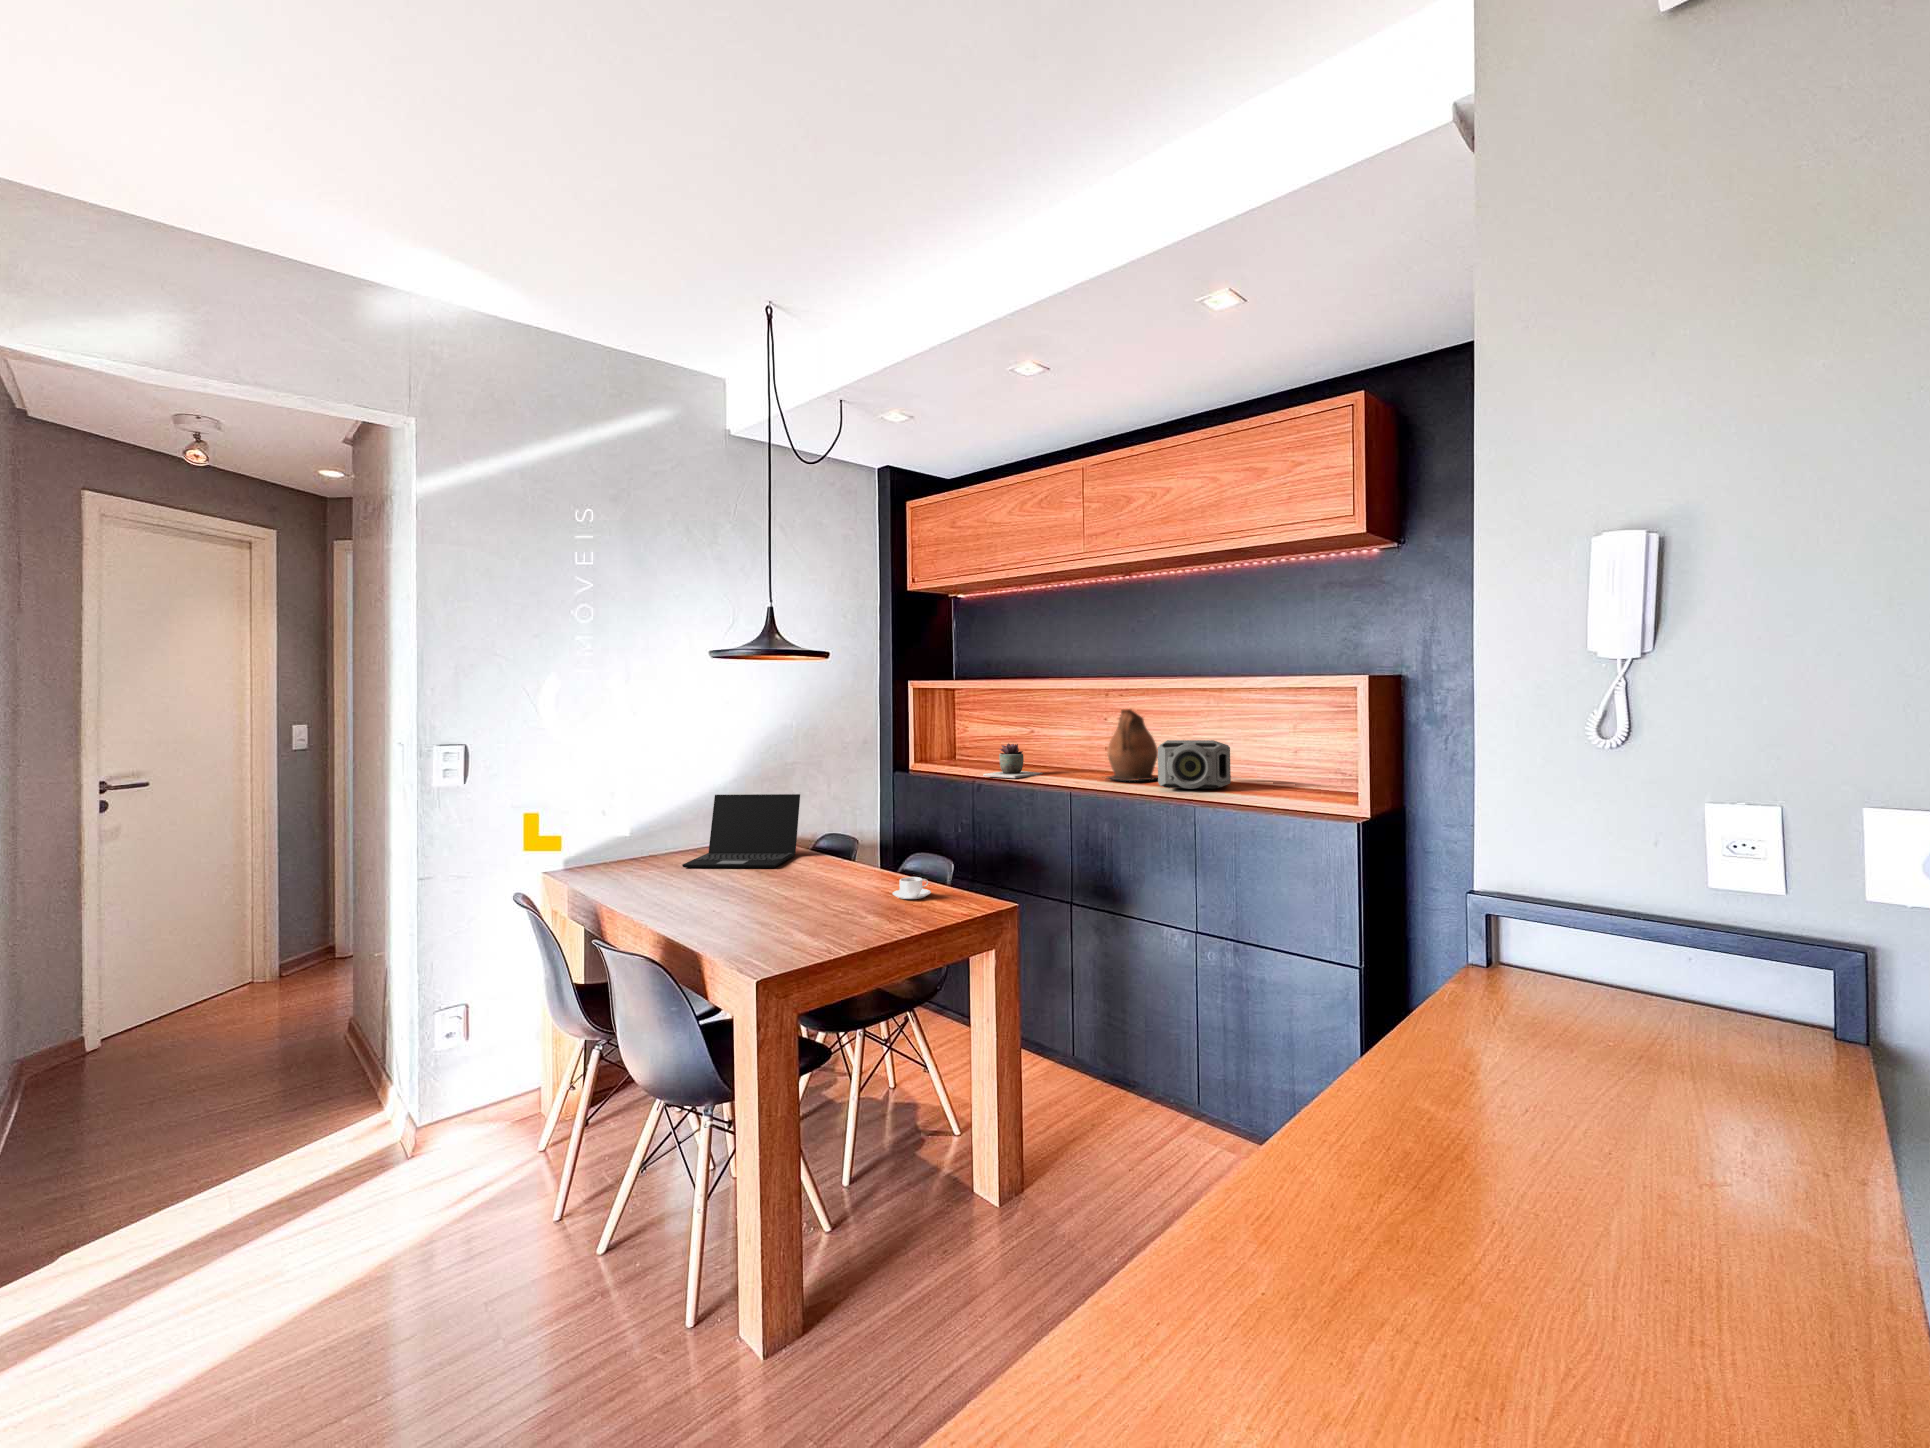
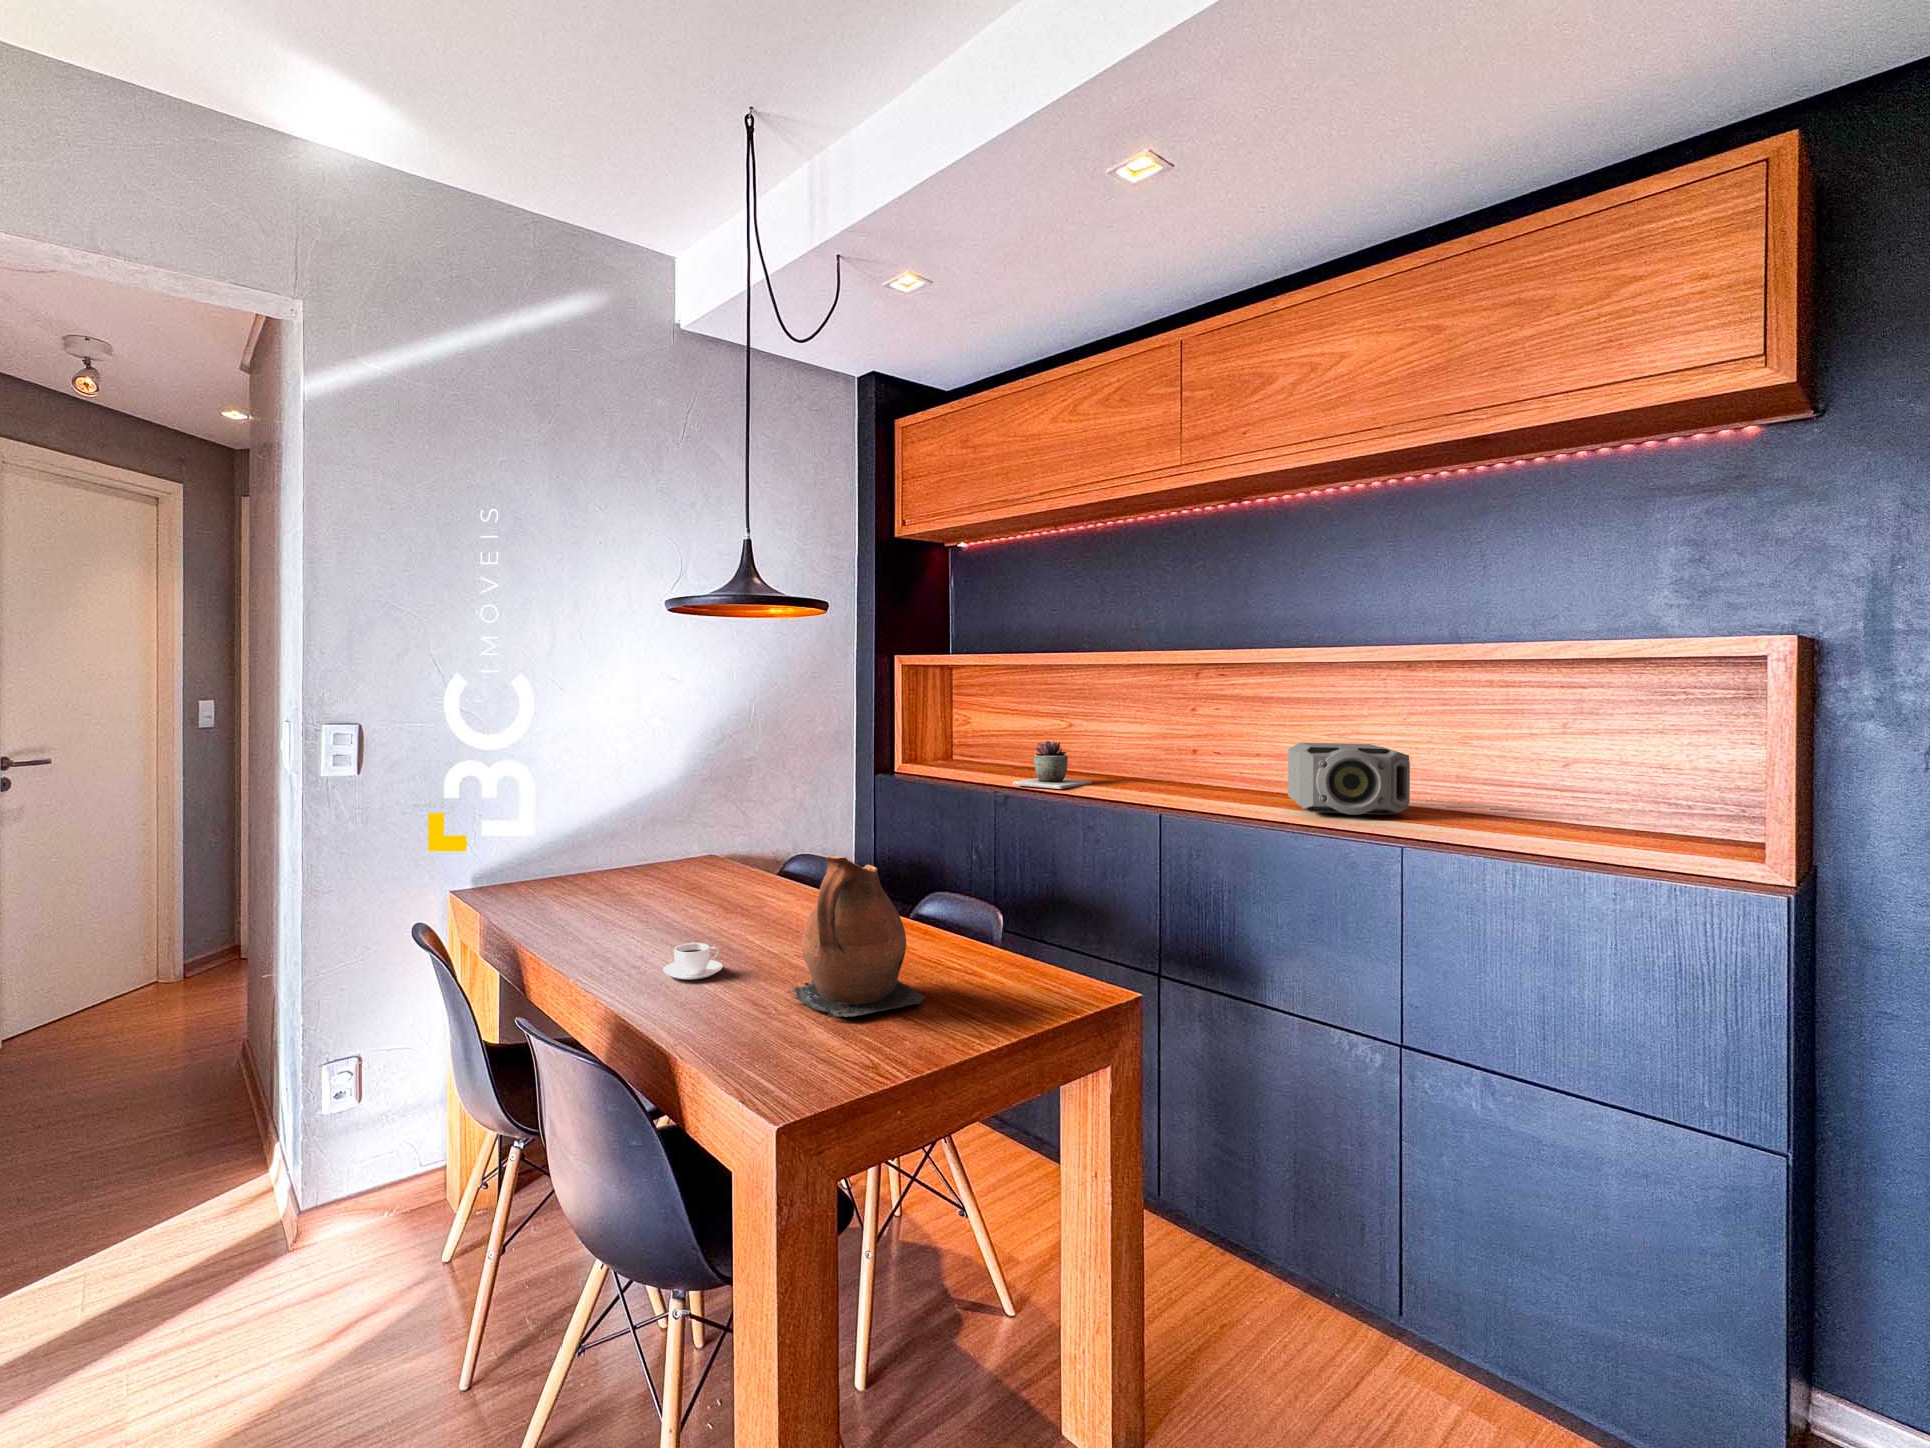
ceramic pitcher: present [1106,709,1158,781] -> present [788,855,925,1017]
laptop: present [682,794,800,868] -> none [611,804,771,912]
coffee cup: present [892,877,931,899] -> present [663,943,723,980]

